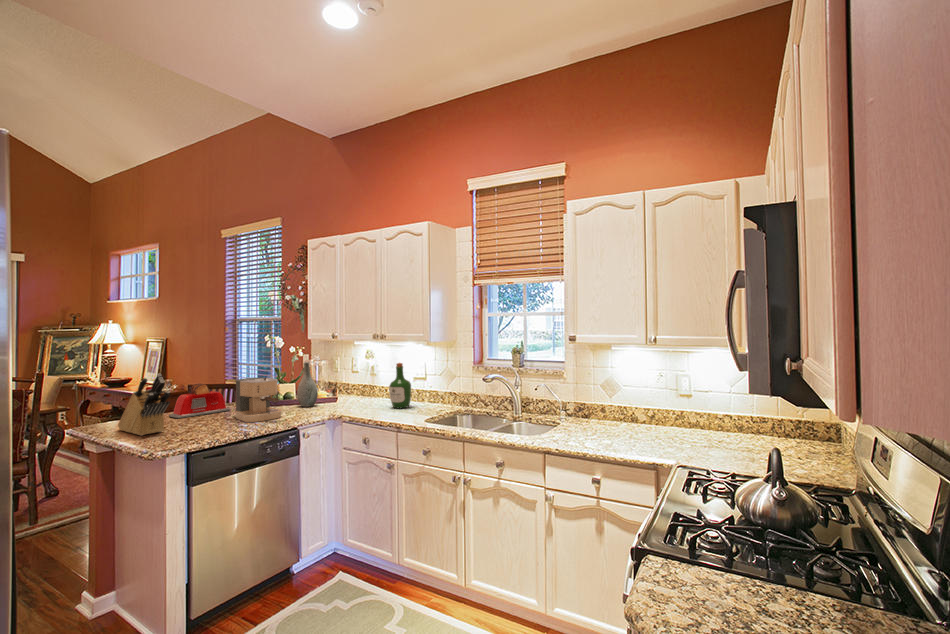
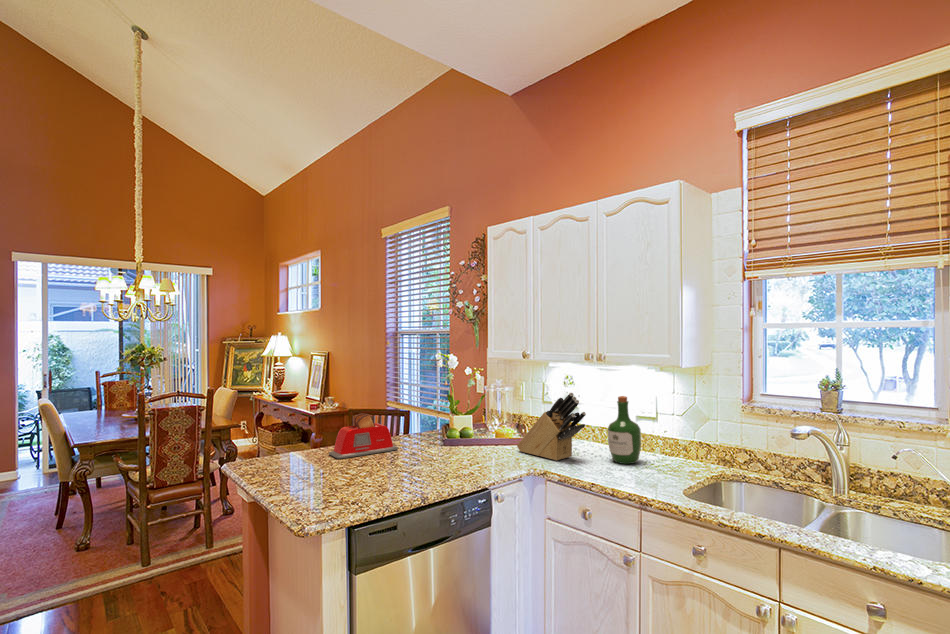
vase: present [297,362,318,407] -> none [479,389,504,450]
knife block: present [118,374,170,436] -> present [517,393,586,461]
coffee maker: present [235,377,282,422] -> none [405,410,464,474]

